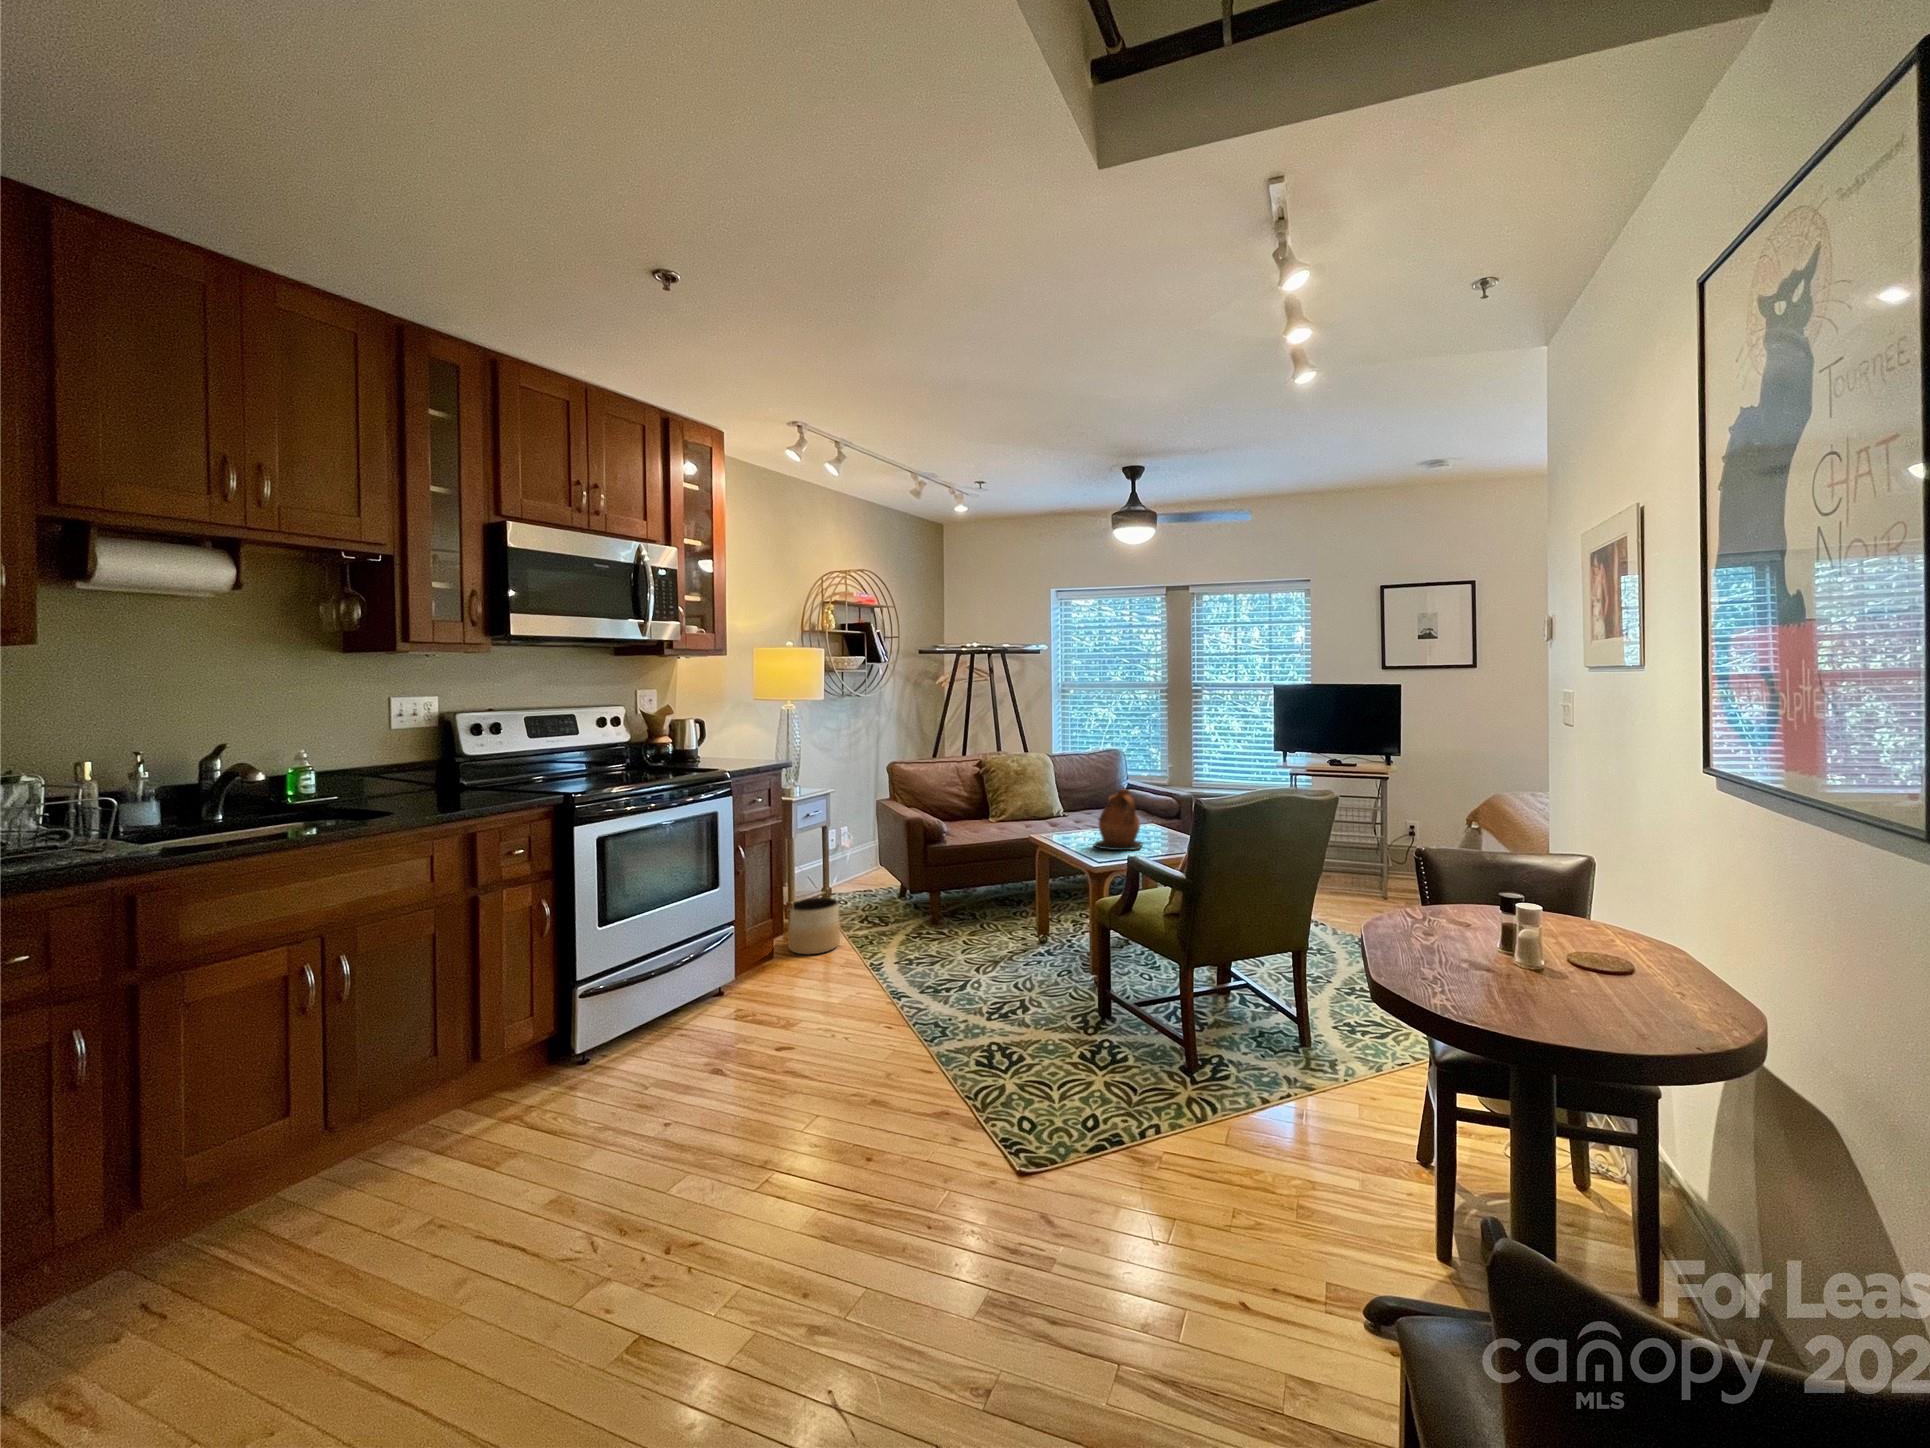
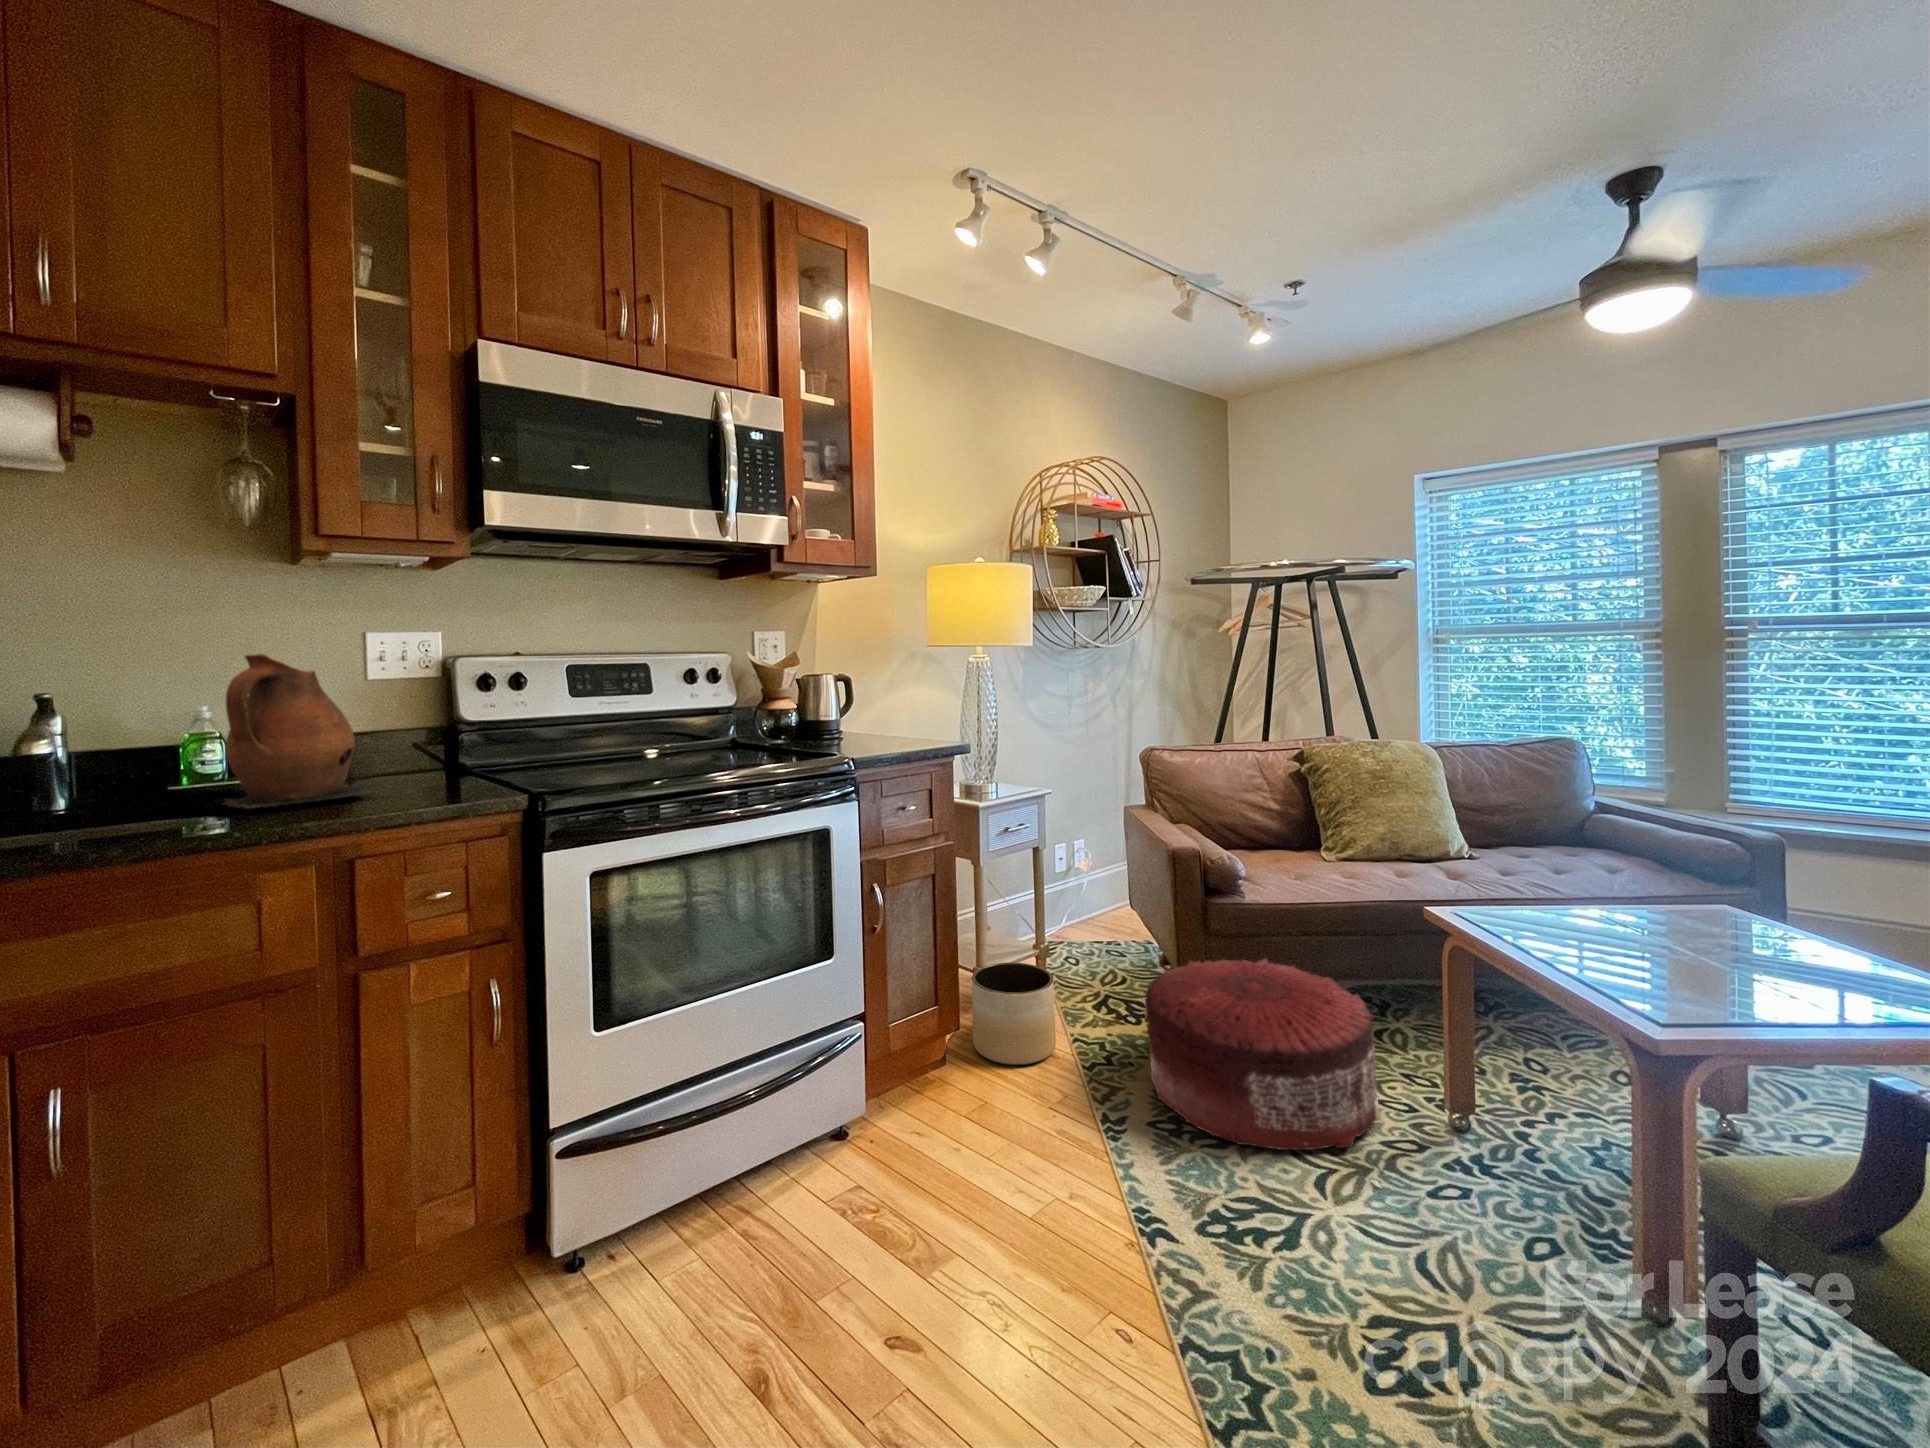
ceramic pitcher: present [1094,790,1142,850] -> present [223,654,373,809]
pouf: none [893,876,1008,963] -> present [1145,958,1379,1150]

